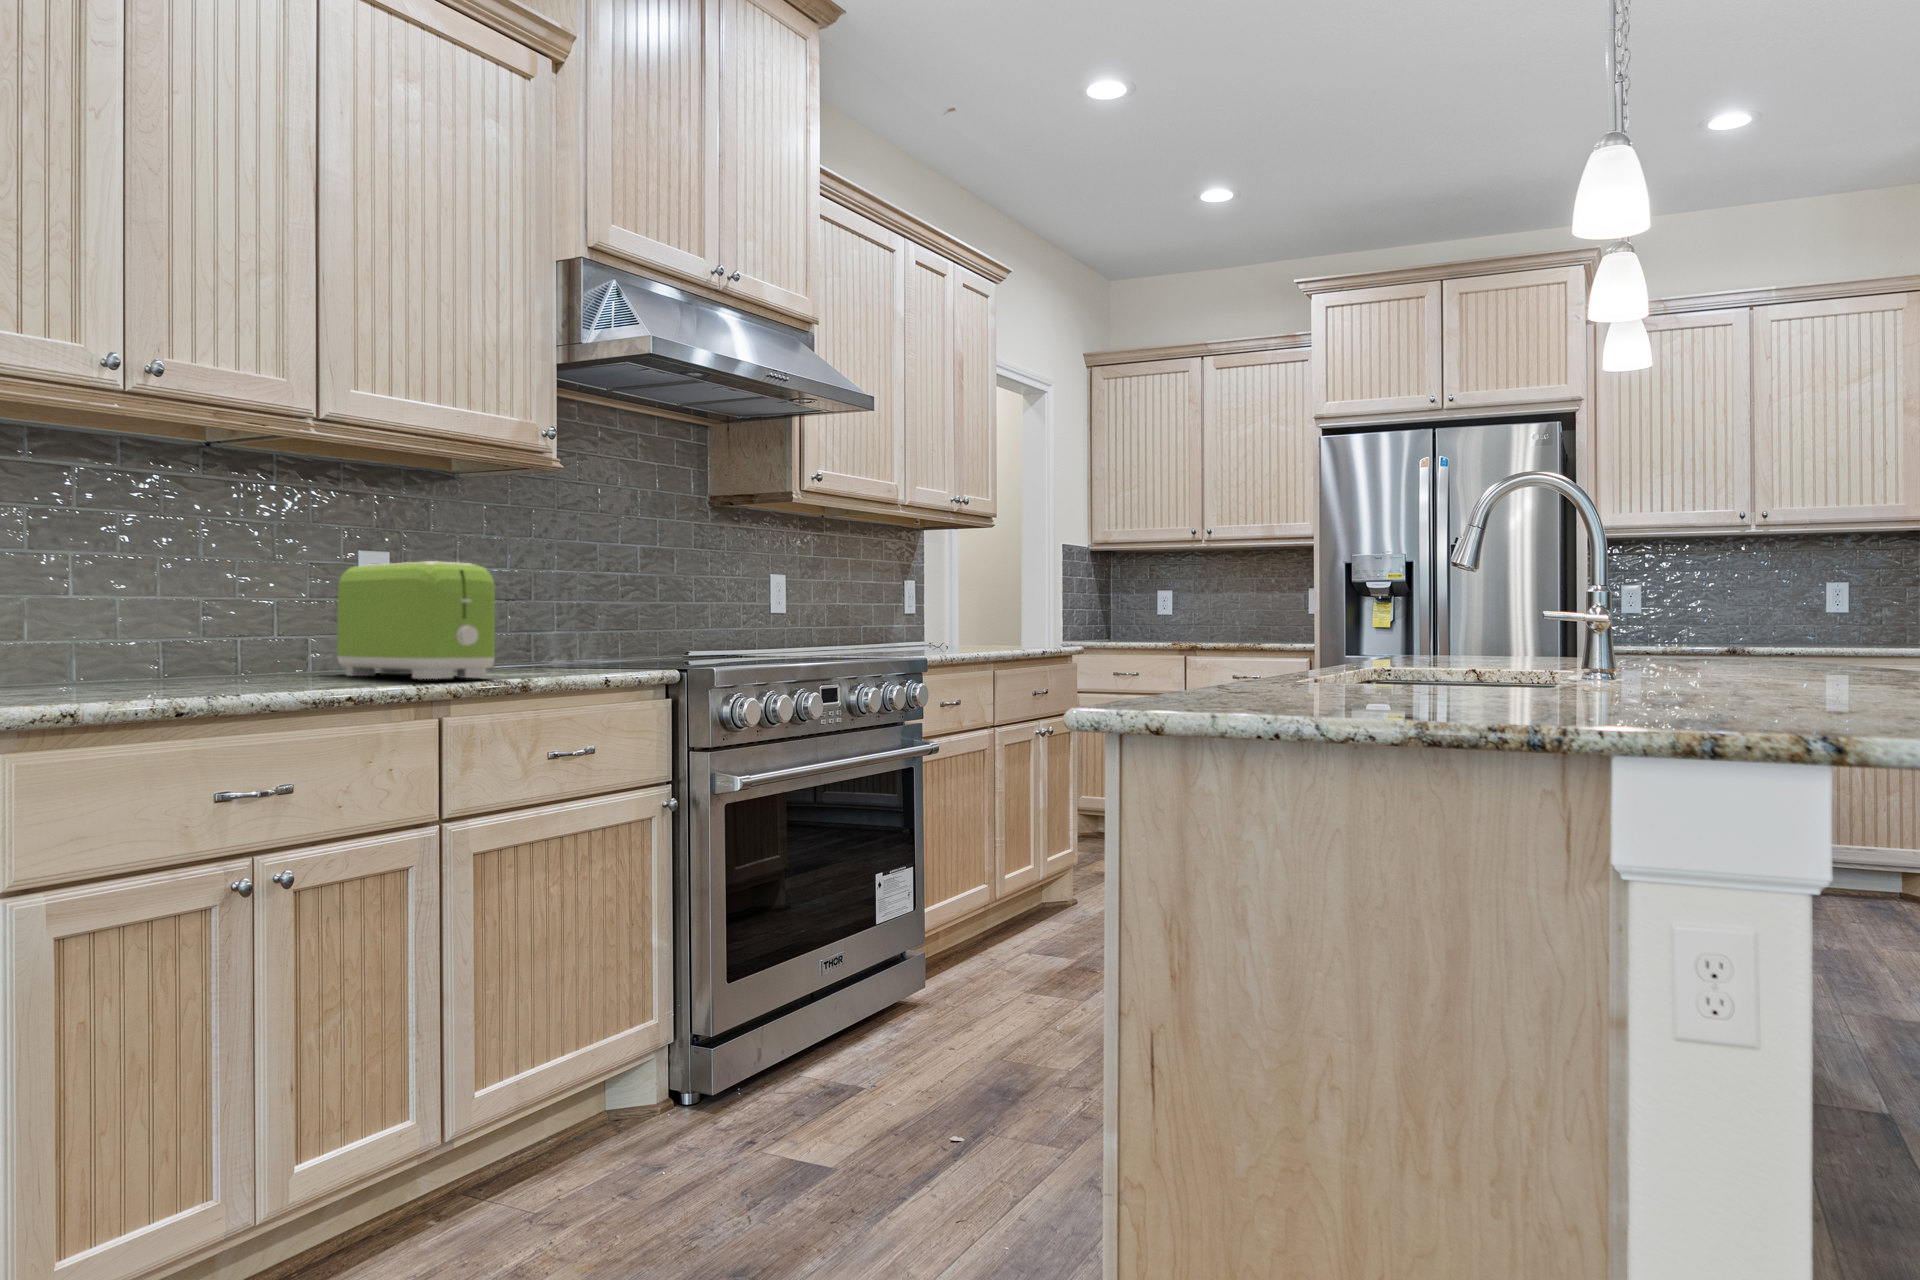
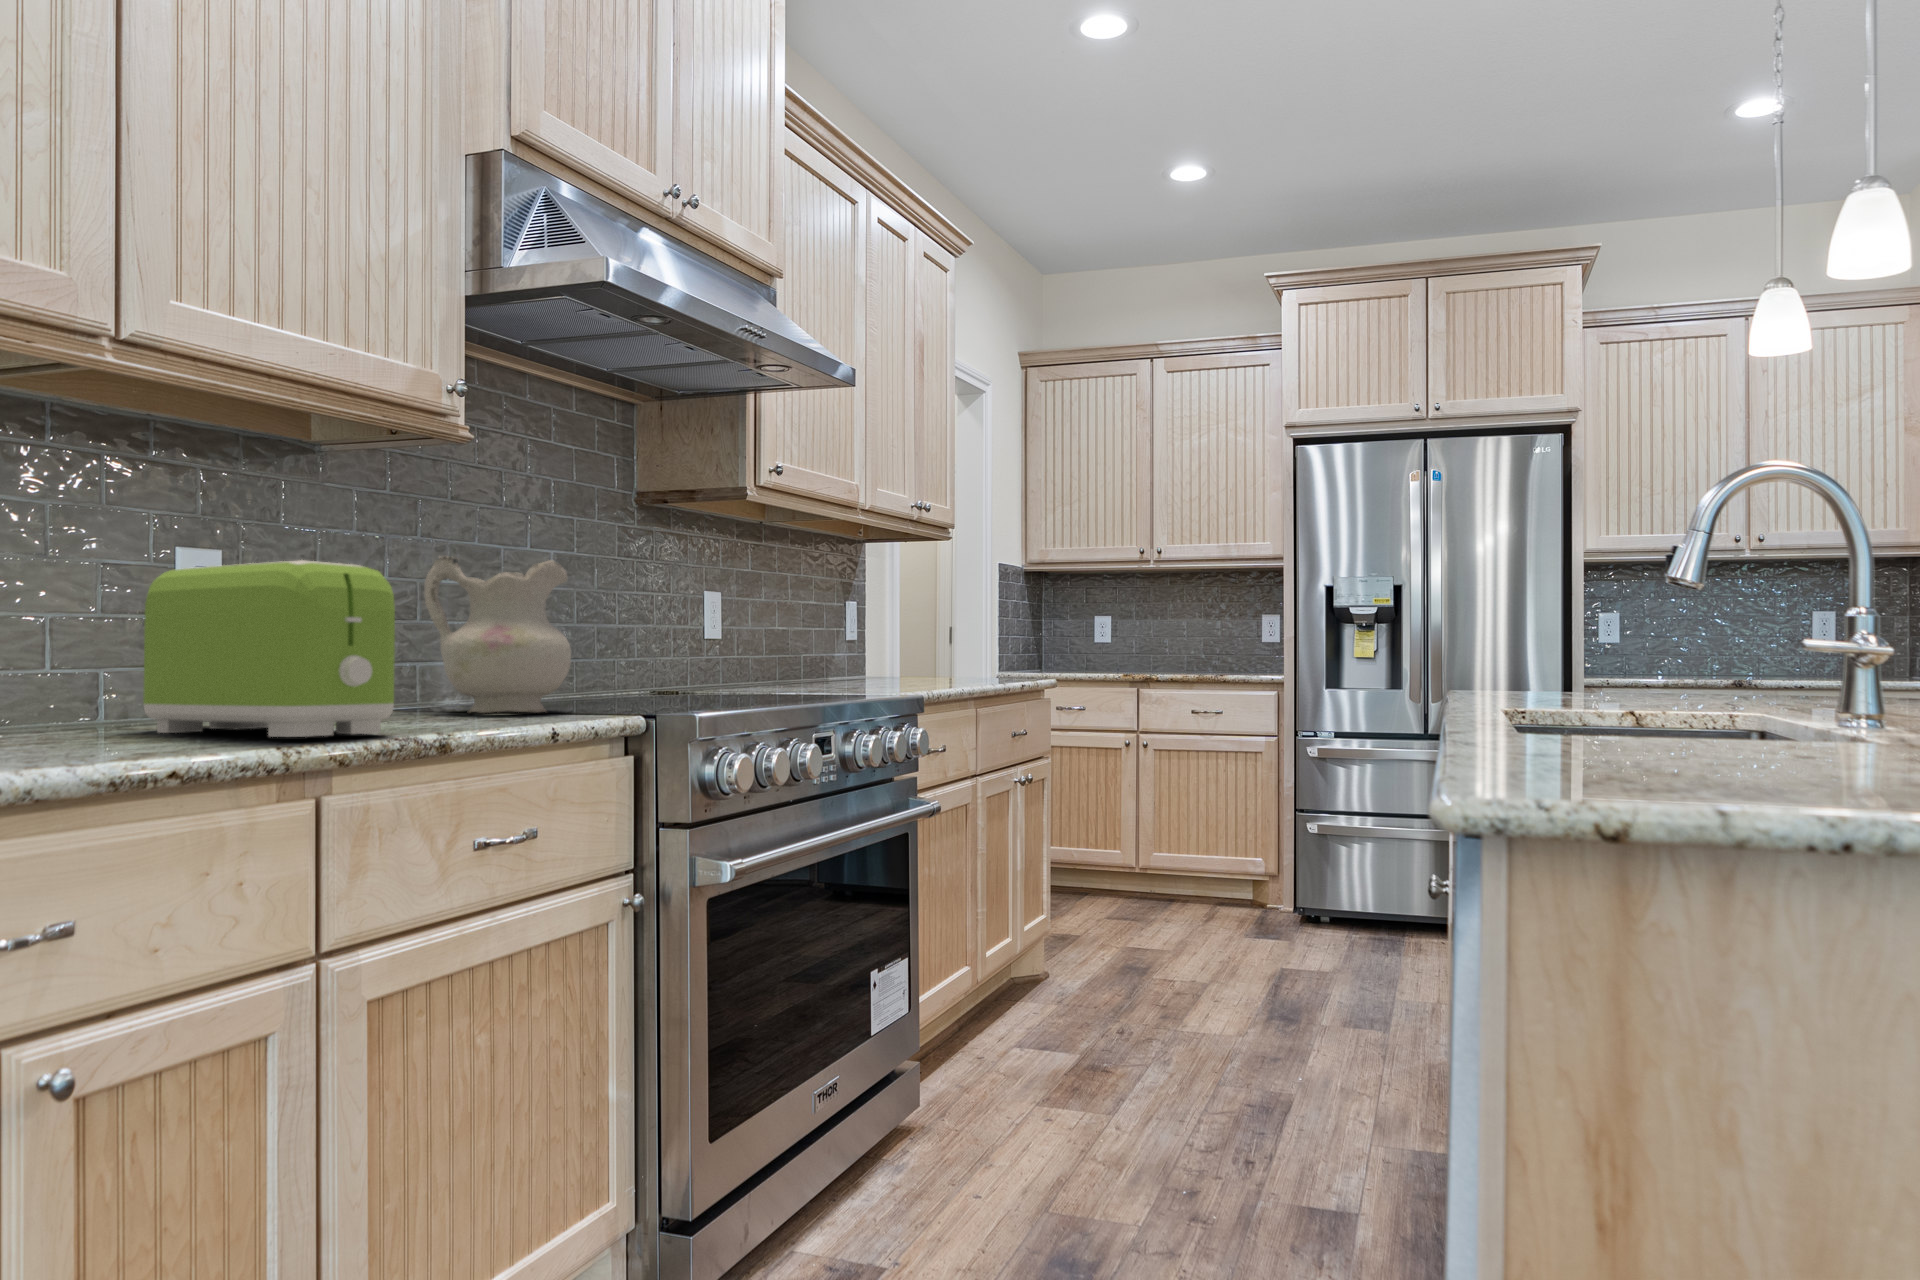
ceramic pitcher: none [531,551,636,666] -> present [424,556,571,713]

